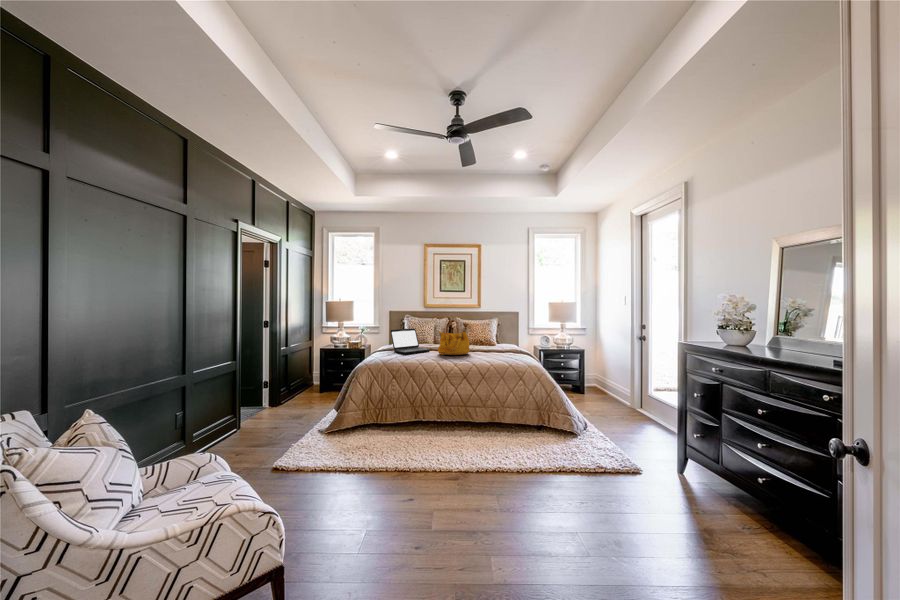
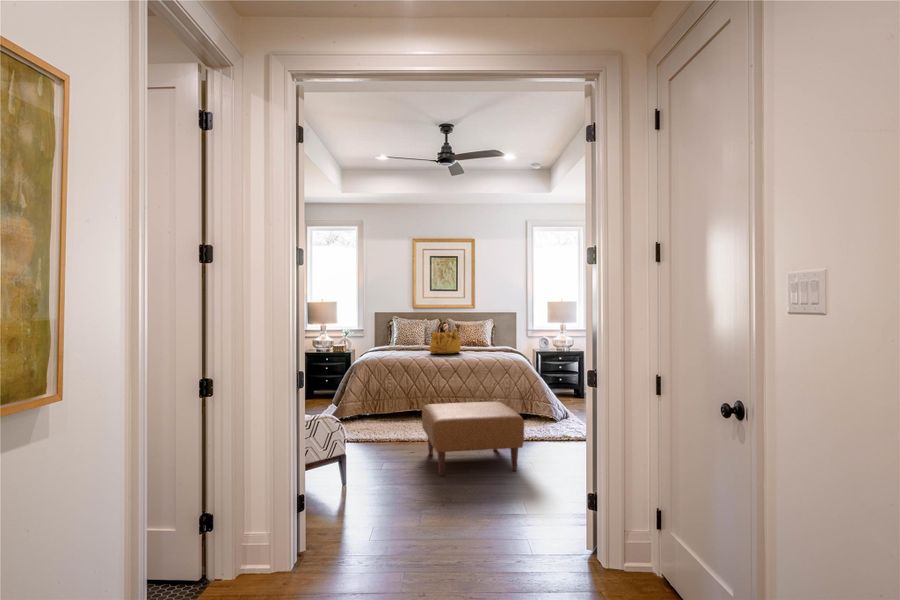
laptop: present [390,328,430,354] -> none [382,329,421,353]
ottoman: none [424,432,574,572] -> present [422,401,524,476]

